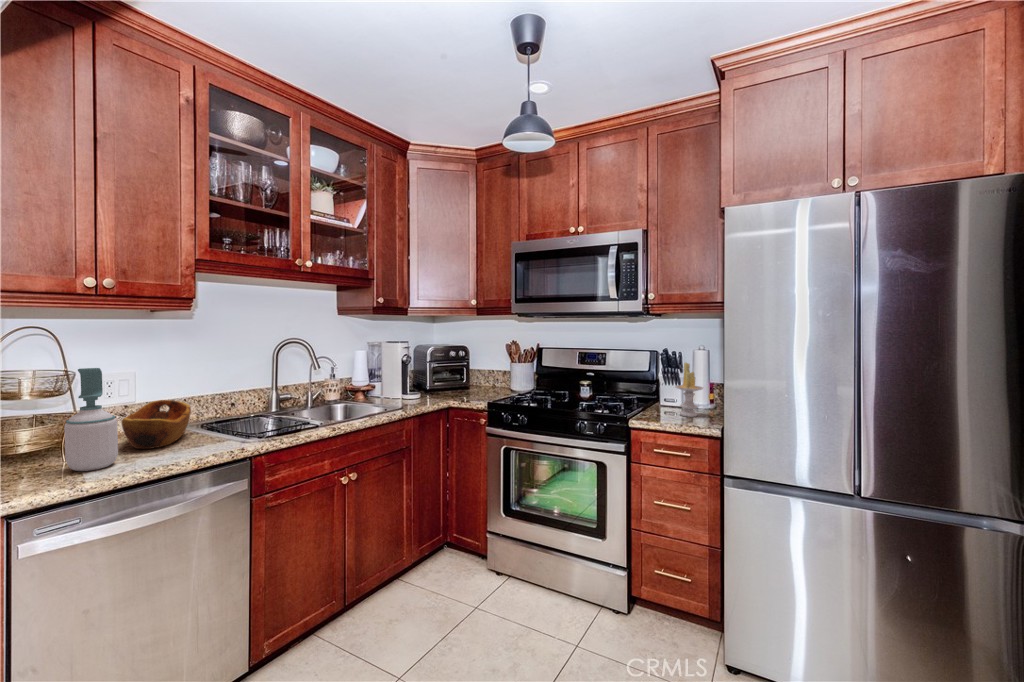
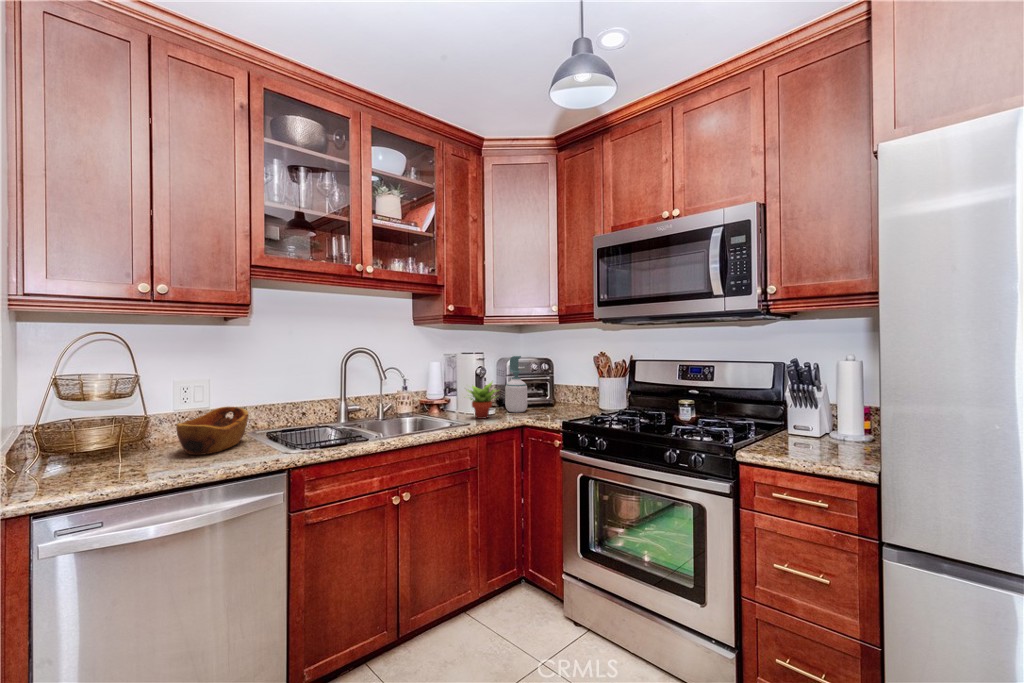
candle: present [675,363,703,417] -> none [805,376,849,451]
soap bottle: present [64,368,118,471] -> present [505,356,527,413]
succulent plant: none [393,368,427,403] -> present [467,382,495,419]

